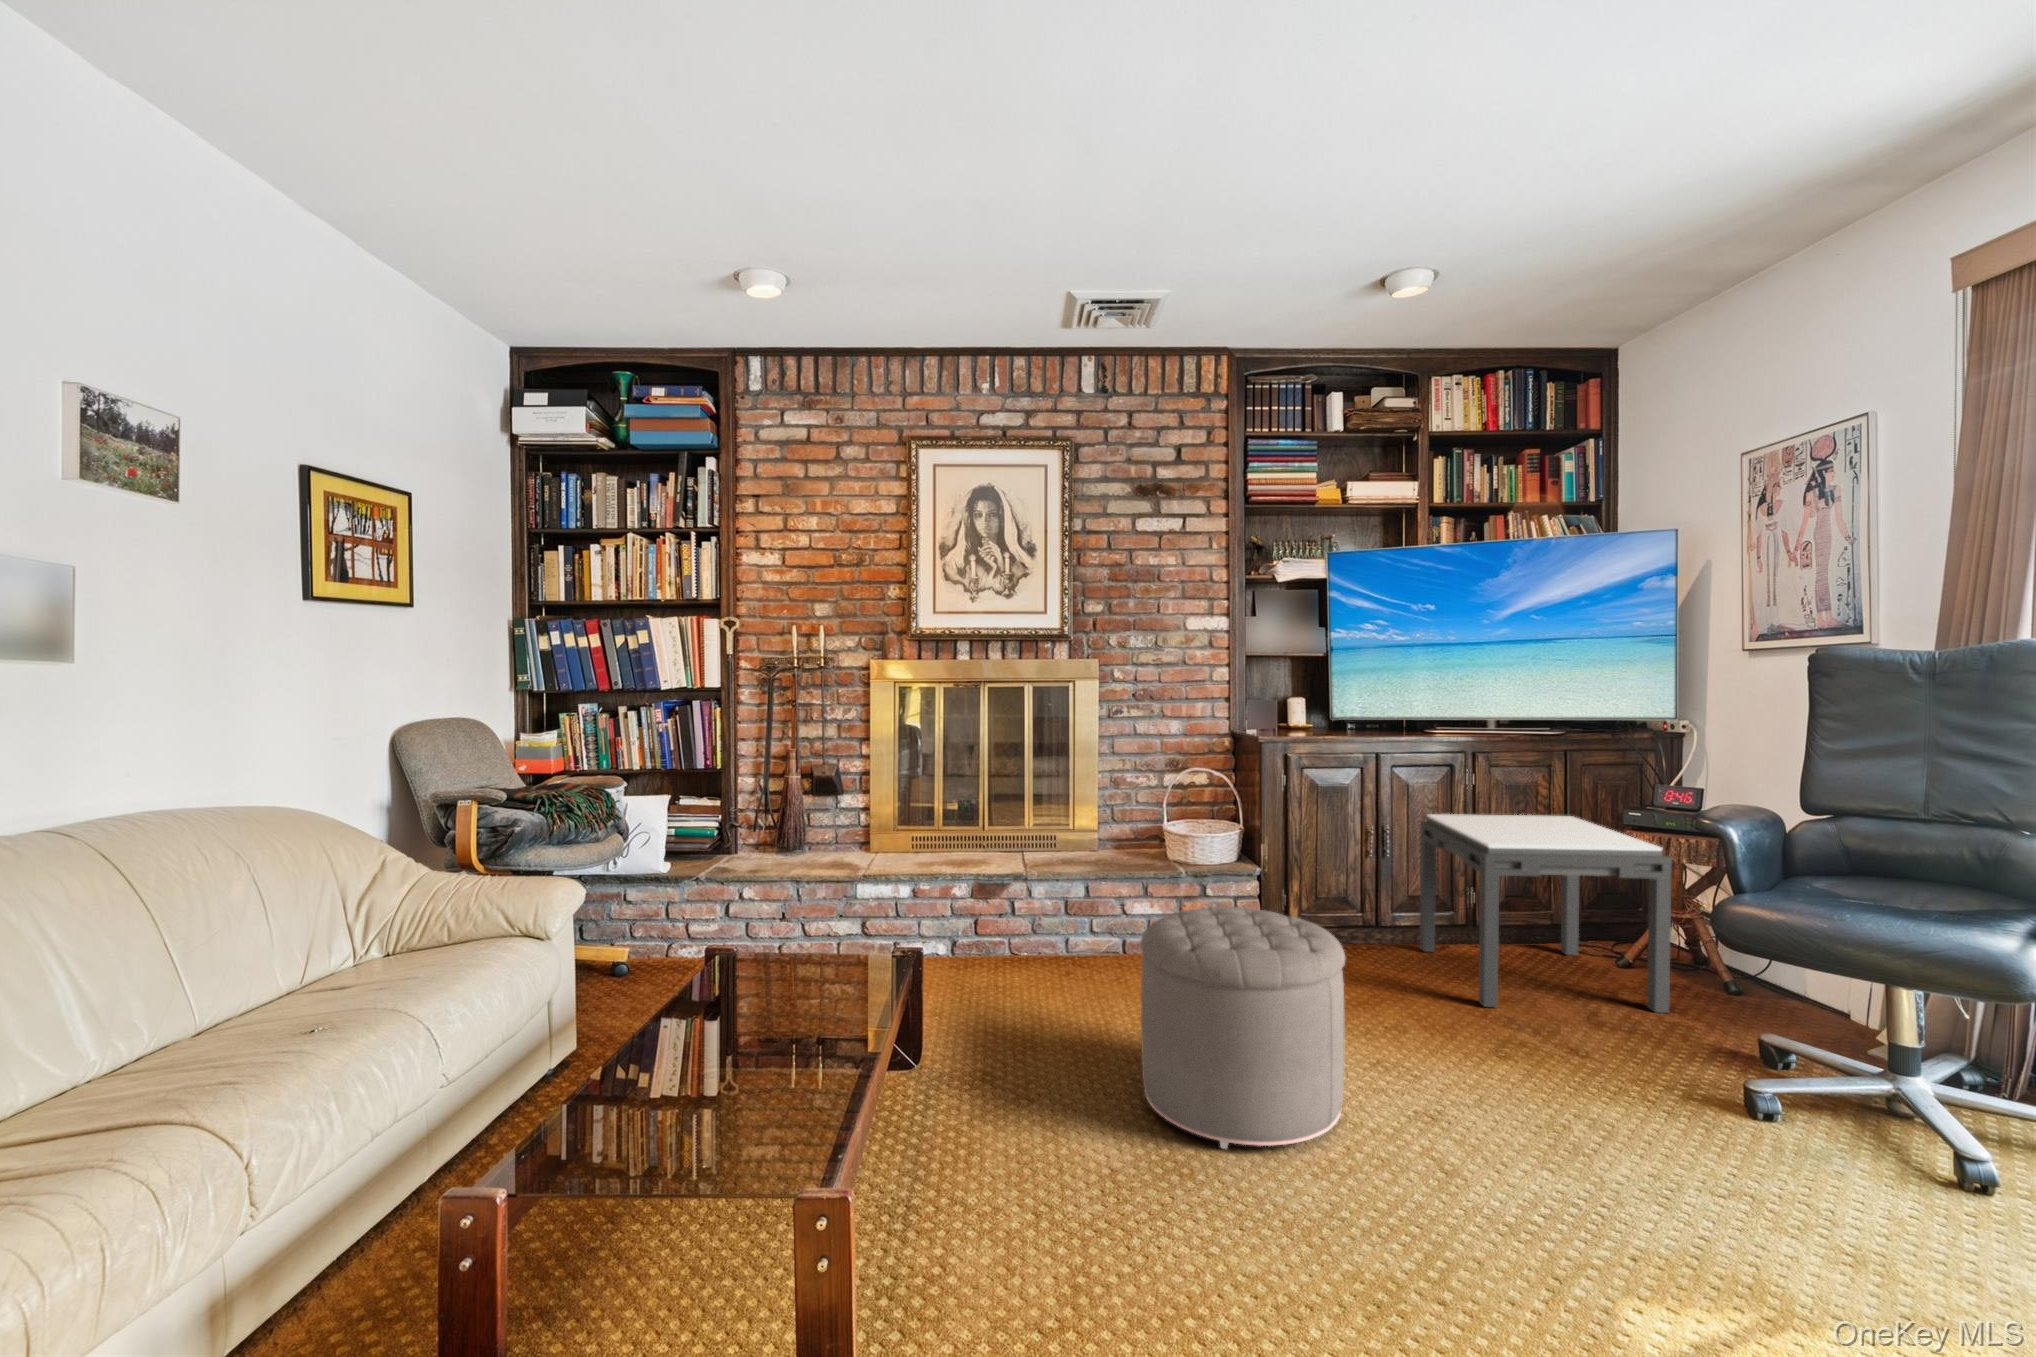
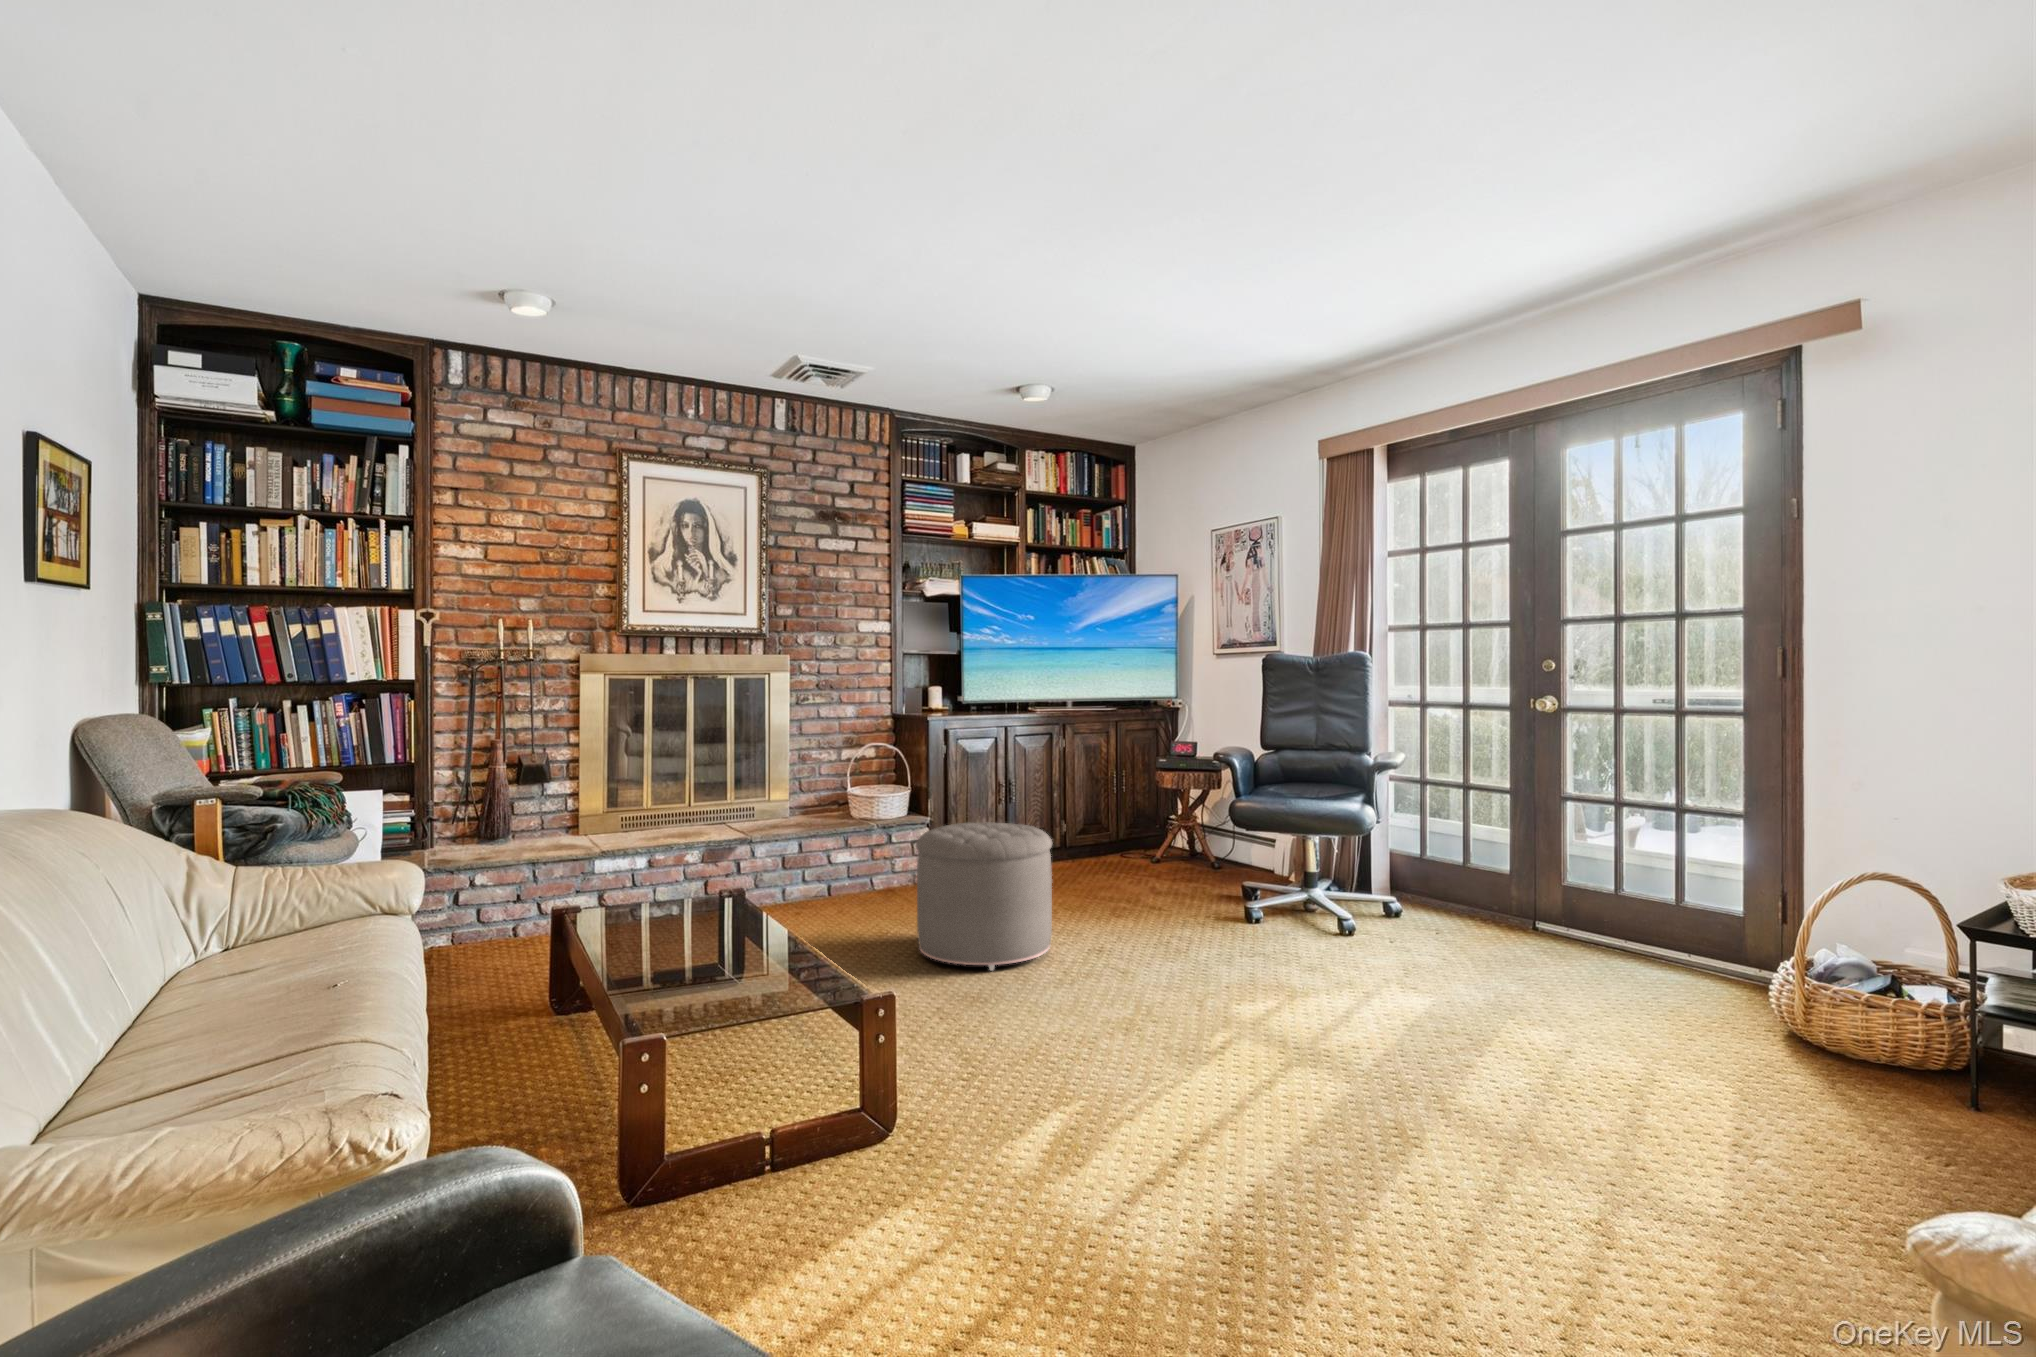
side table: present [1419,814,1672,1013] -> none [1034,765,1189,890]

